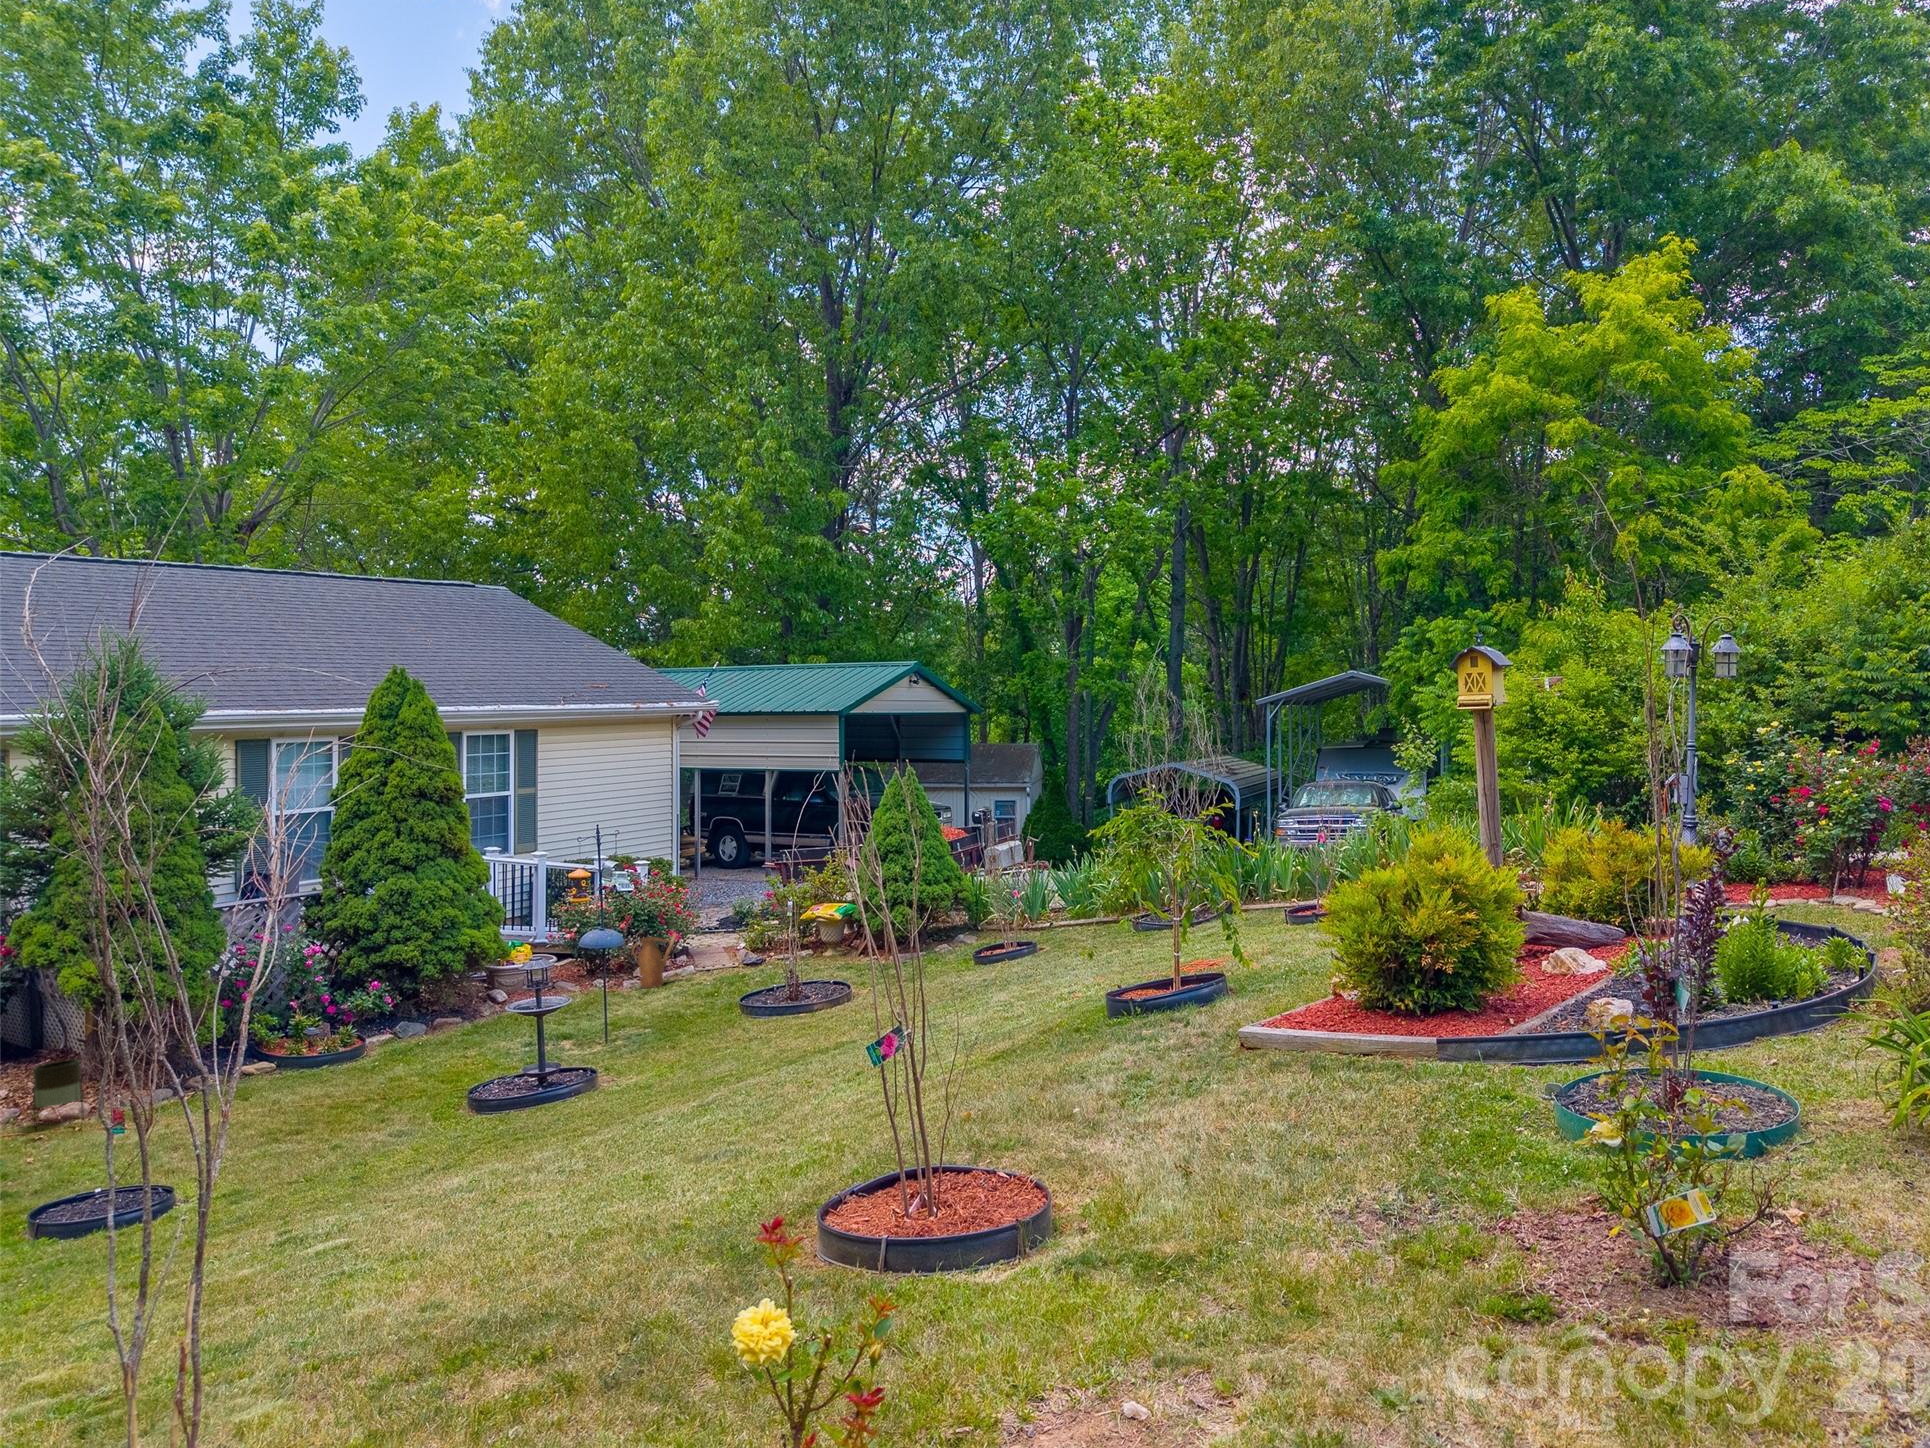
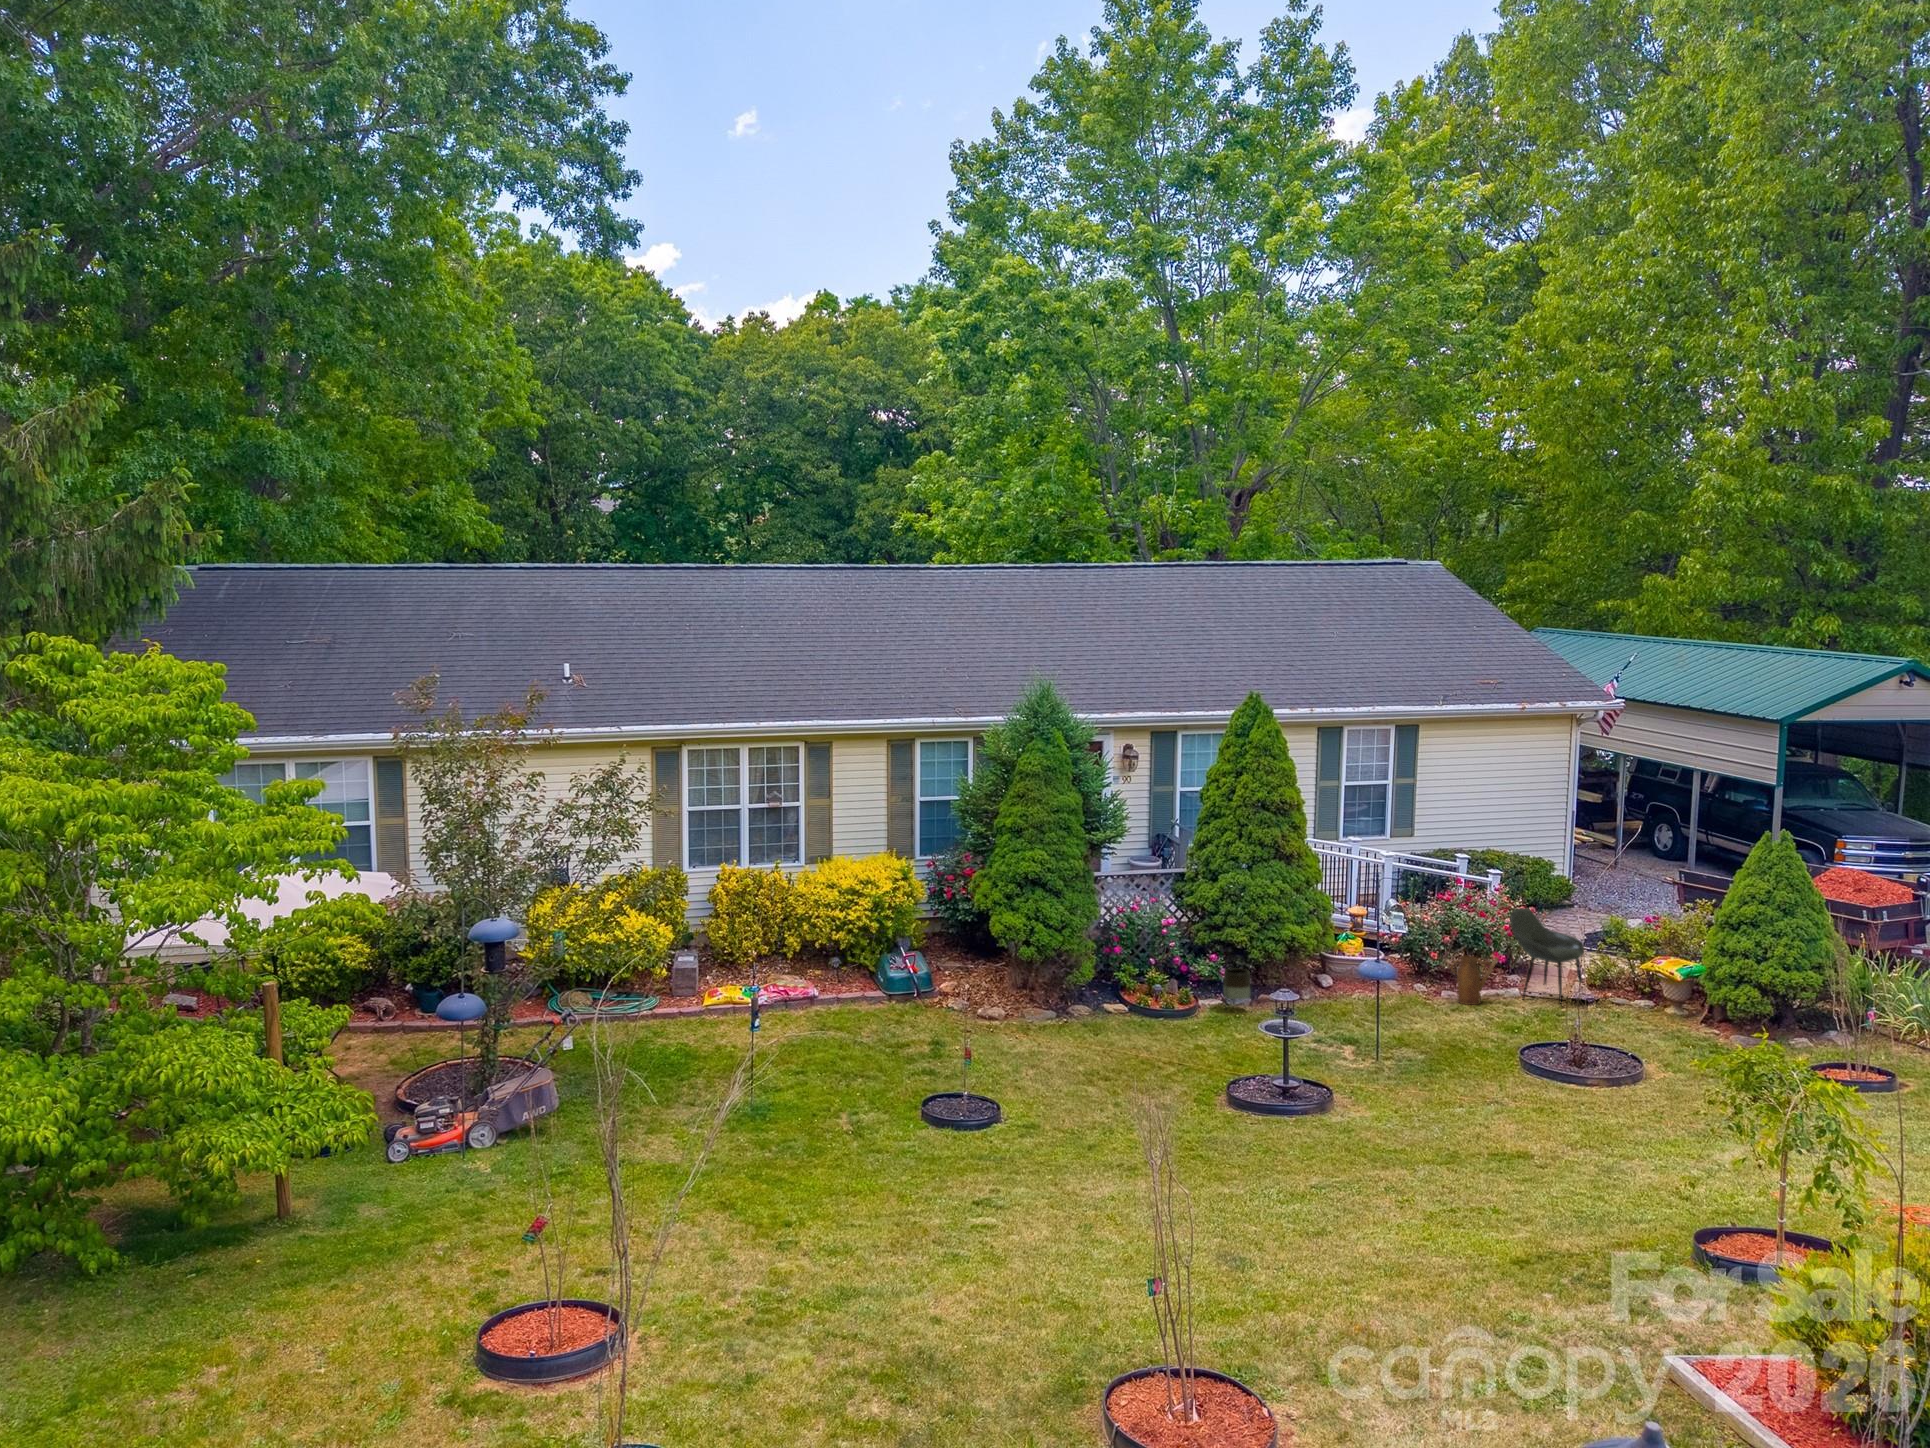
armchair: none [680,883,752,974] -> present [1510,908,1584,1007]
planter: present [32,1059,84,1128] -> present [1224,968,1250,1000]

